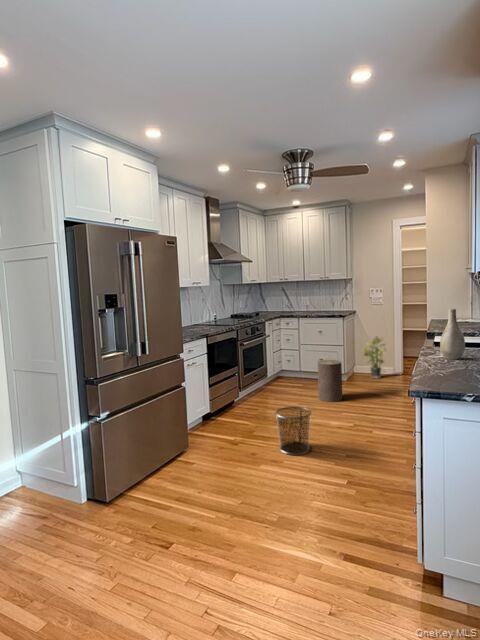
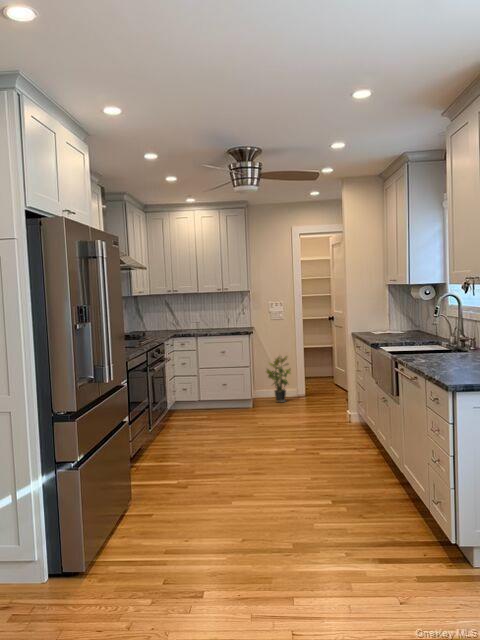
vase: present [440,309,465,359] -> none [419,317,440,364]
stool: present [318,360,342,402] -> none [235,383,264,431]
trash can: present [275,407,311,455] -> none [233,433,273,487]

